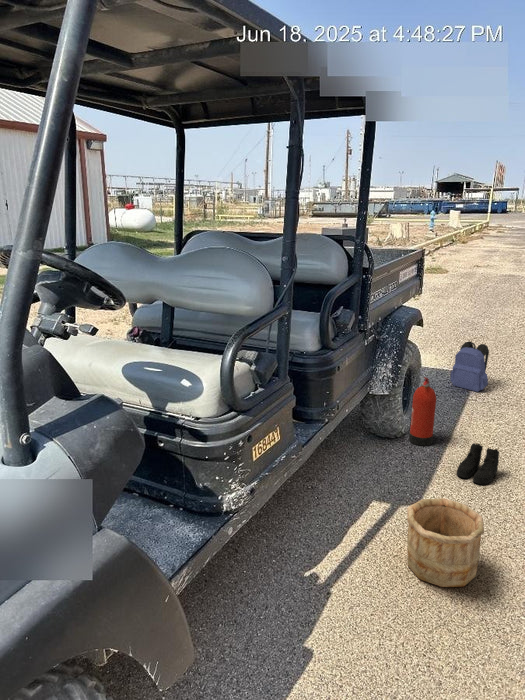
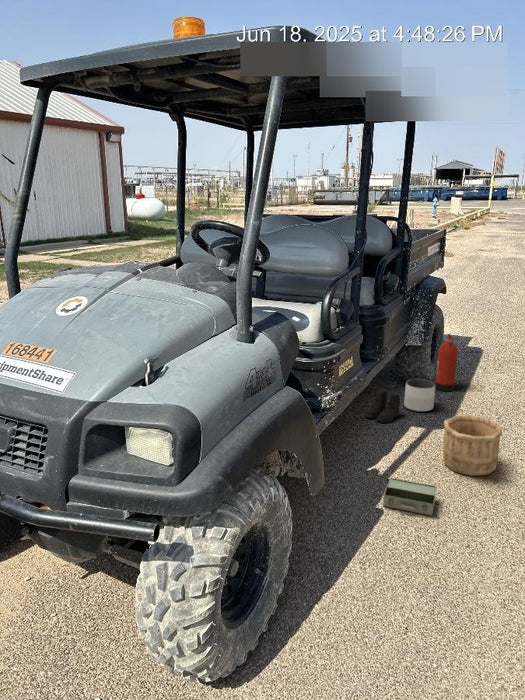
backpack: present [450,341,489,392] -> none [465,310,499,353]
planter: none [368,434,406,477] -> present [404,379,435,412]
boots: present [457,443,499,484] -> present [365,390,400,422]
toolbox: none [313,597,390,664] -> present [383,478,437,516]

